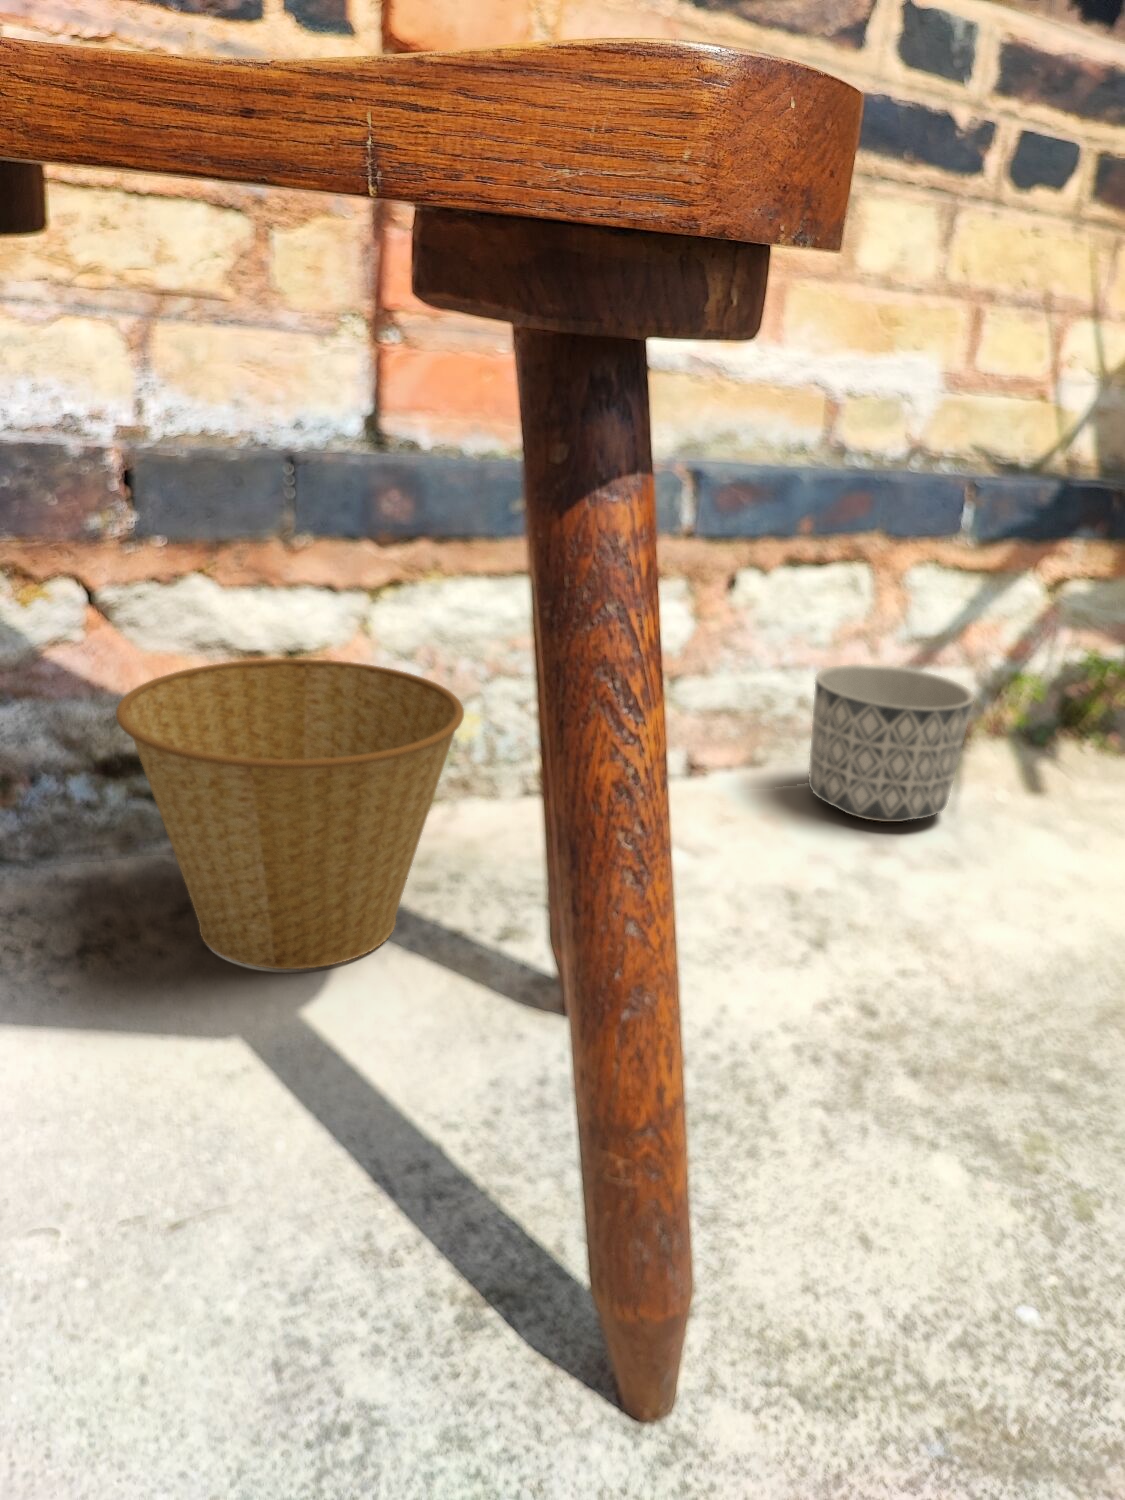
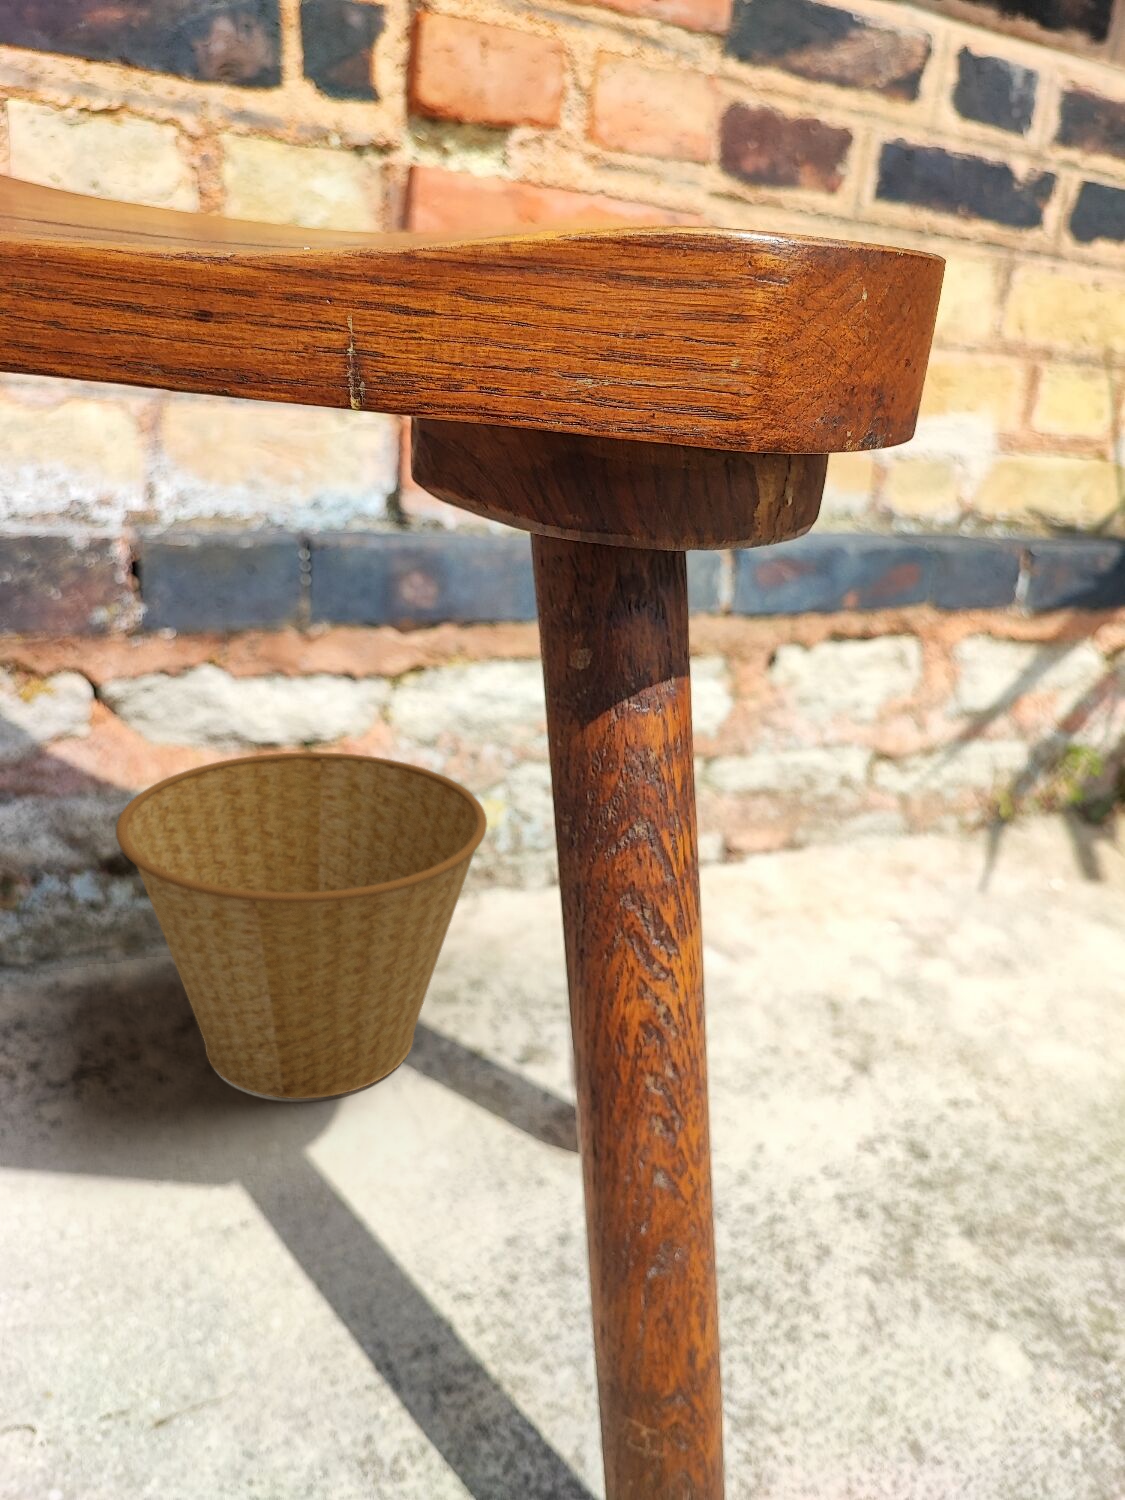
planter: present [808,664,974,822] -> none [857,739,1037,913]

